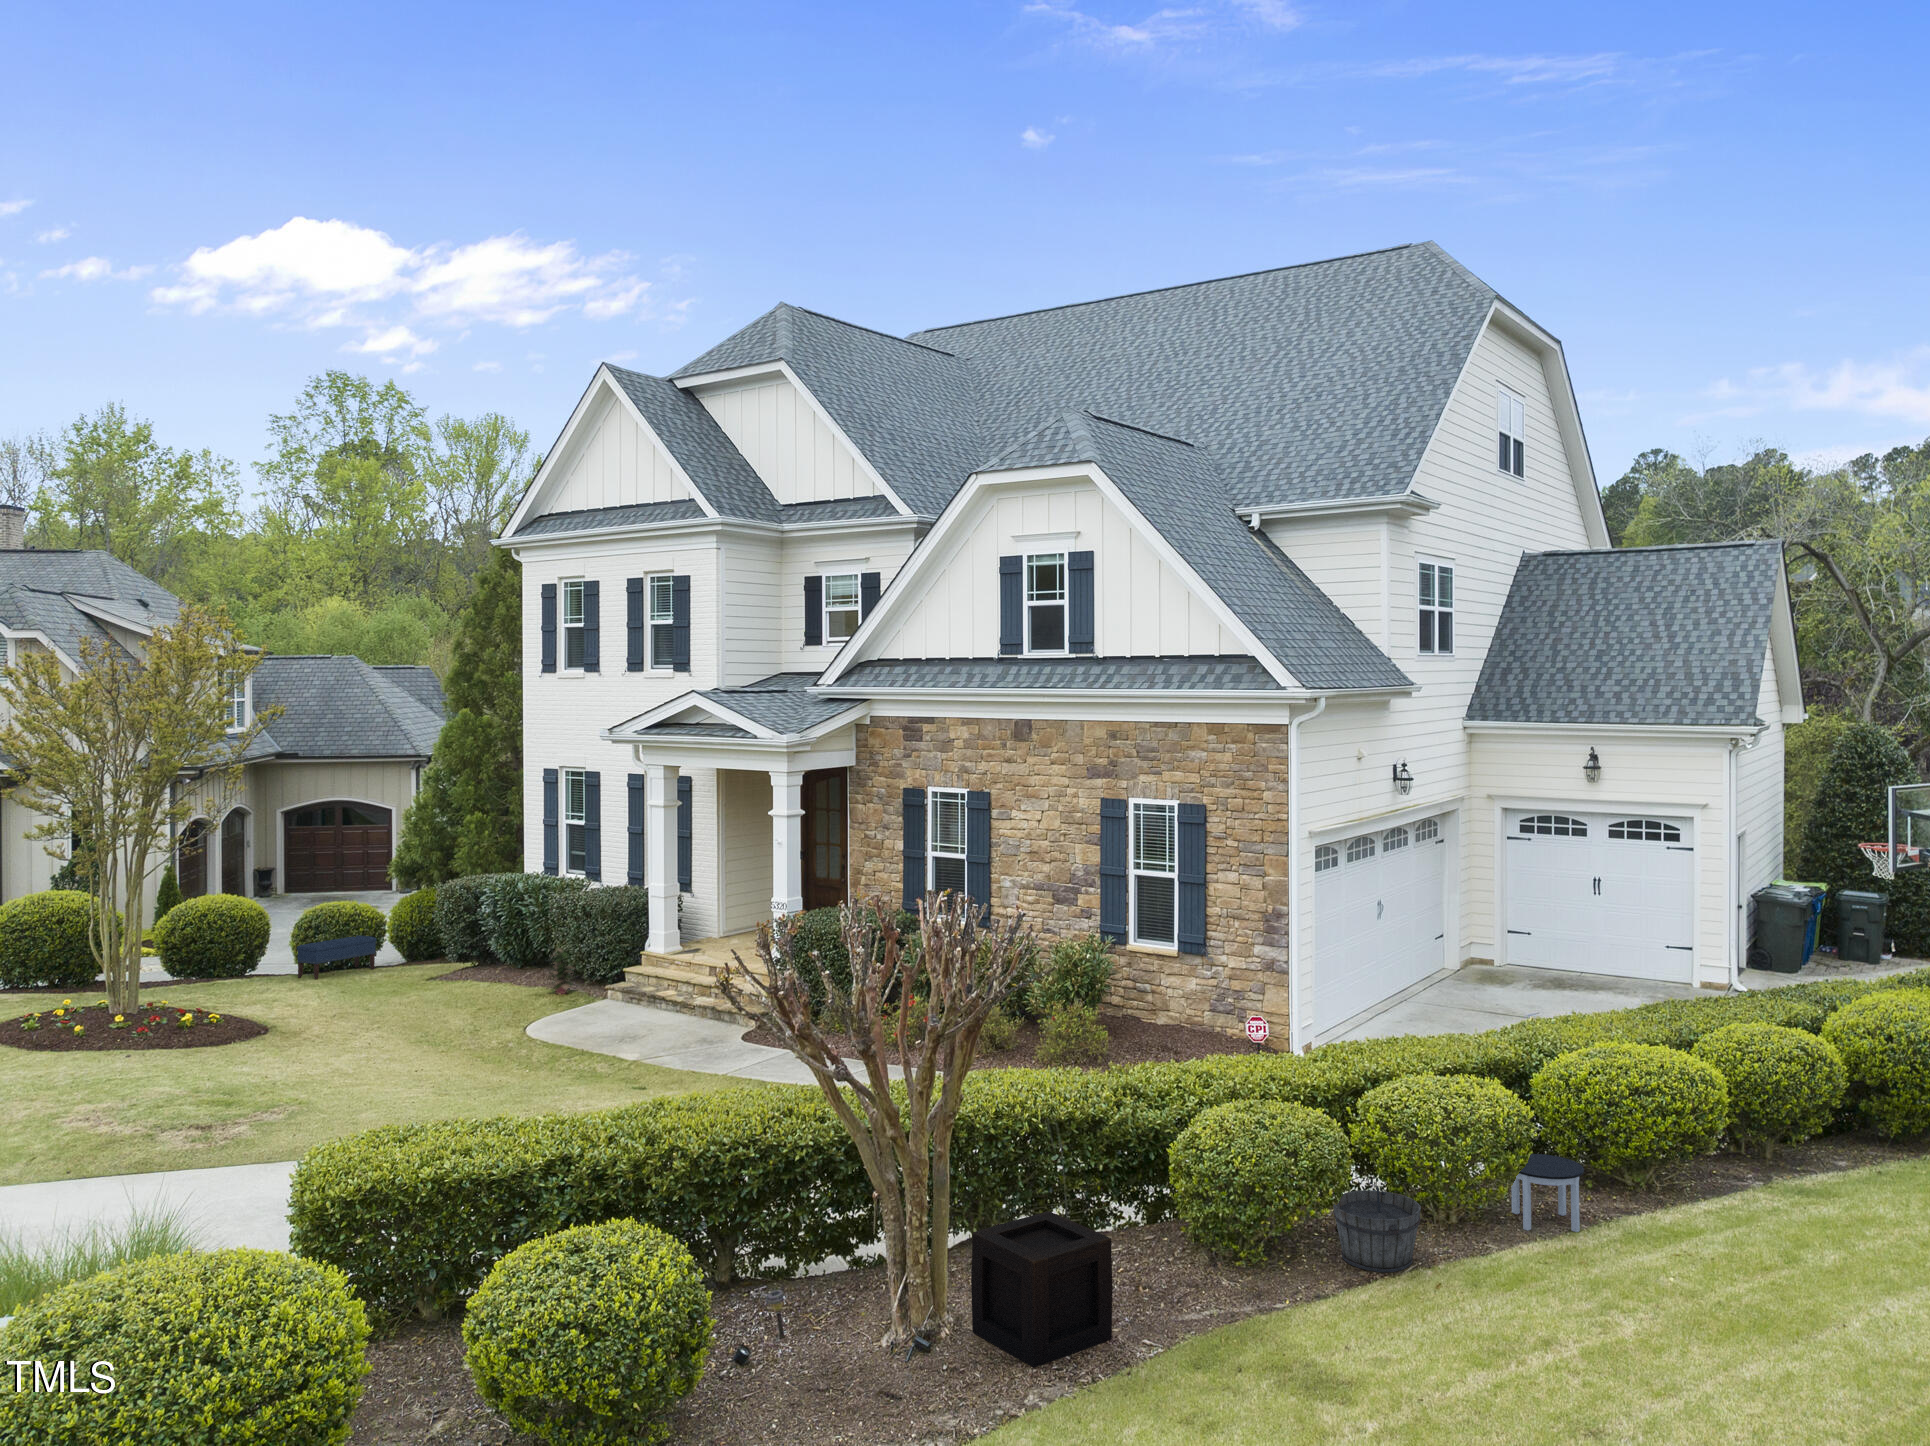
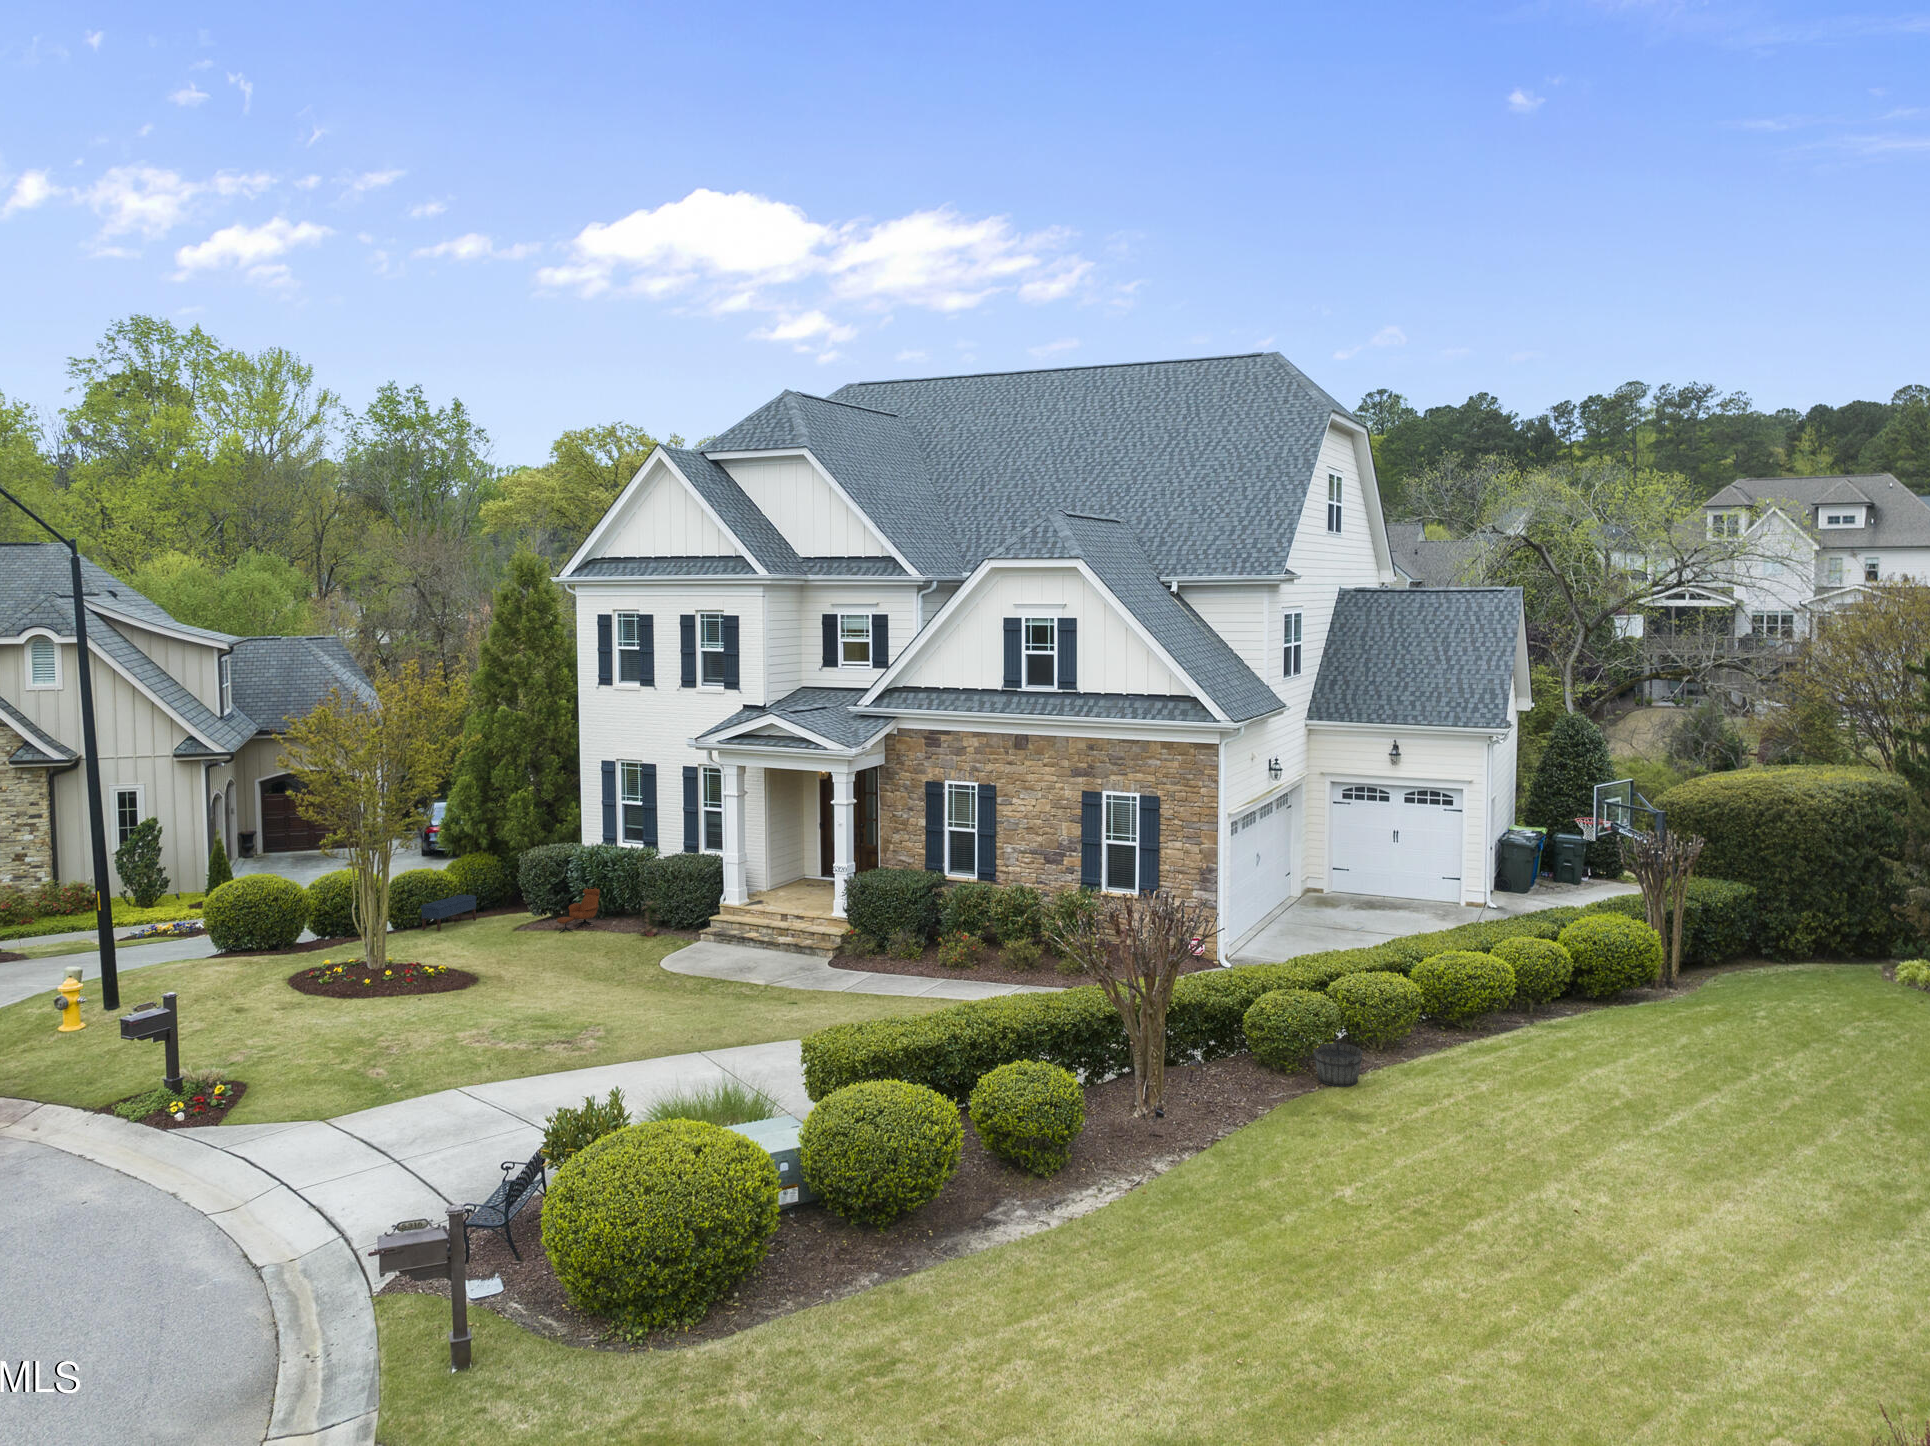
lounge chair: none [453,930,516,987] -> present [557,888,600,933]
round table: present [1511,1154,1584,1232] -> none [1398,1019,1442,1061]
wooden crate: present [971,1211,1113,1368] -> none [1146,1063,1222,1142]

